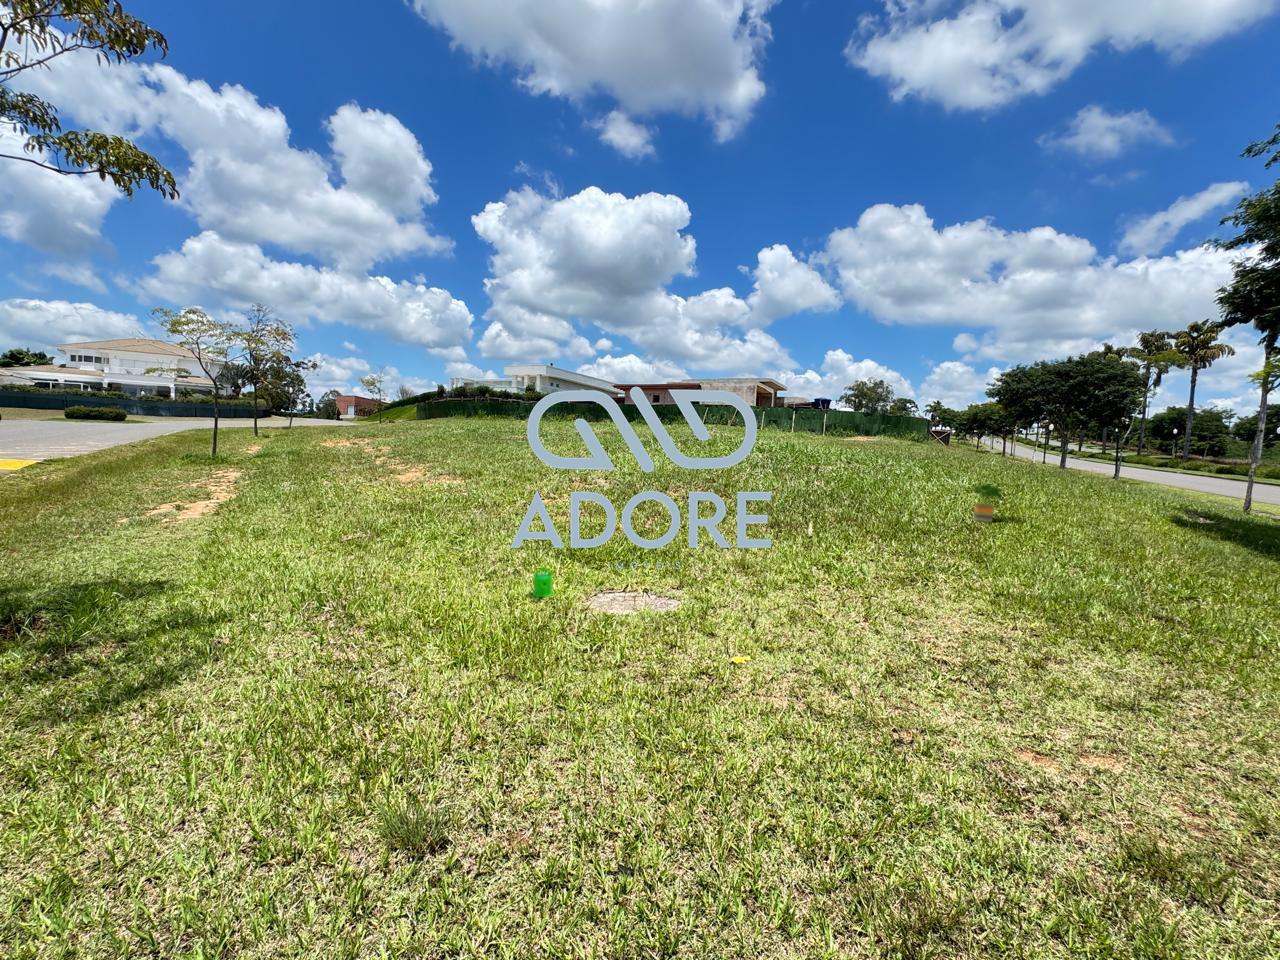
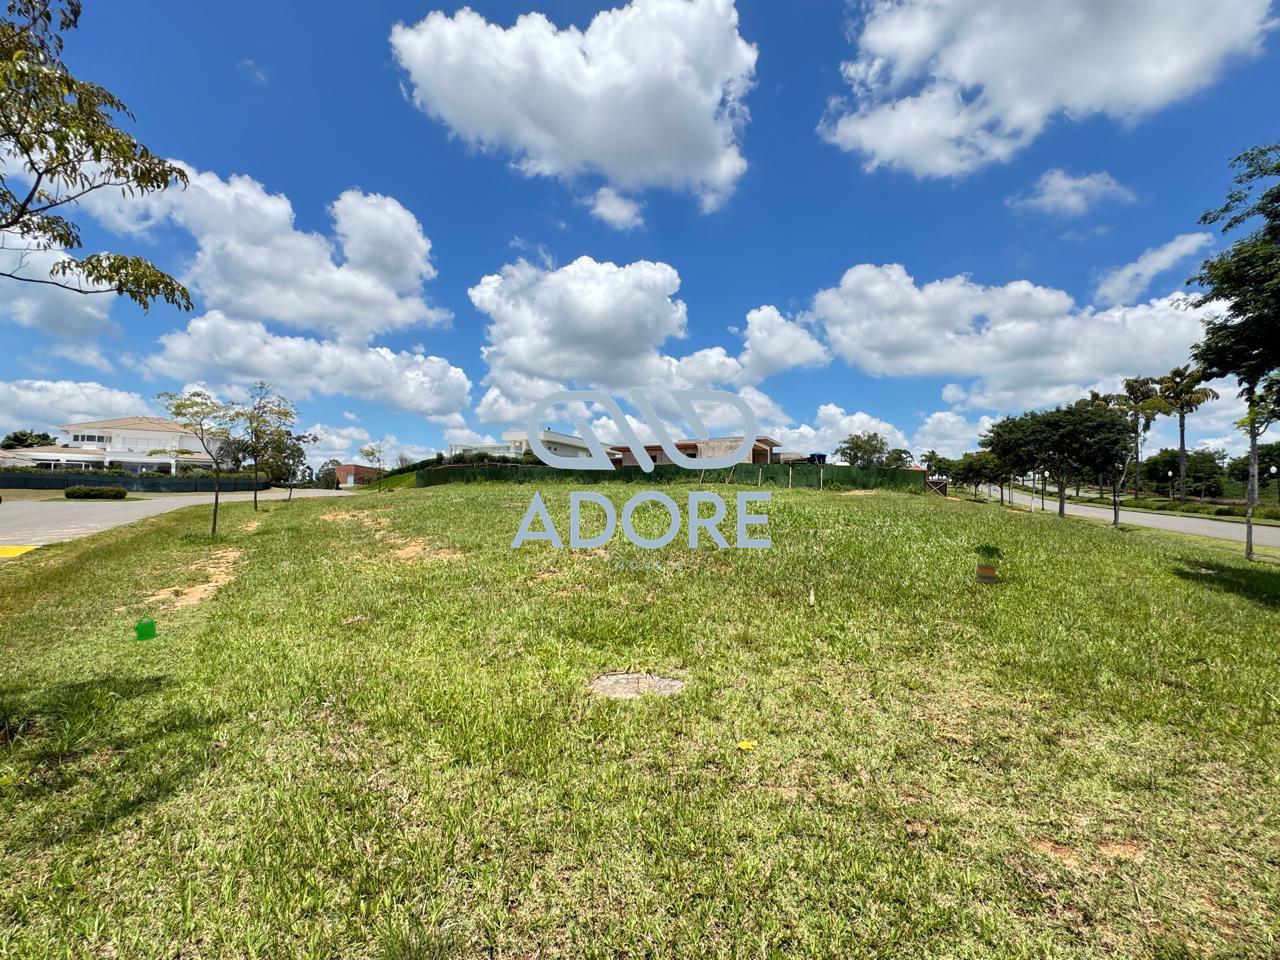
watering can: present [533,567,553,597] -> present [133,615,157,640]

